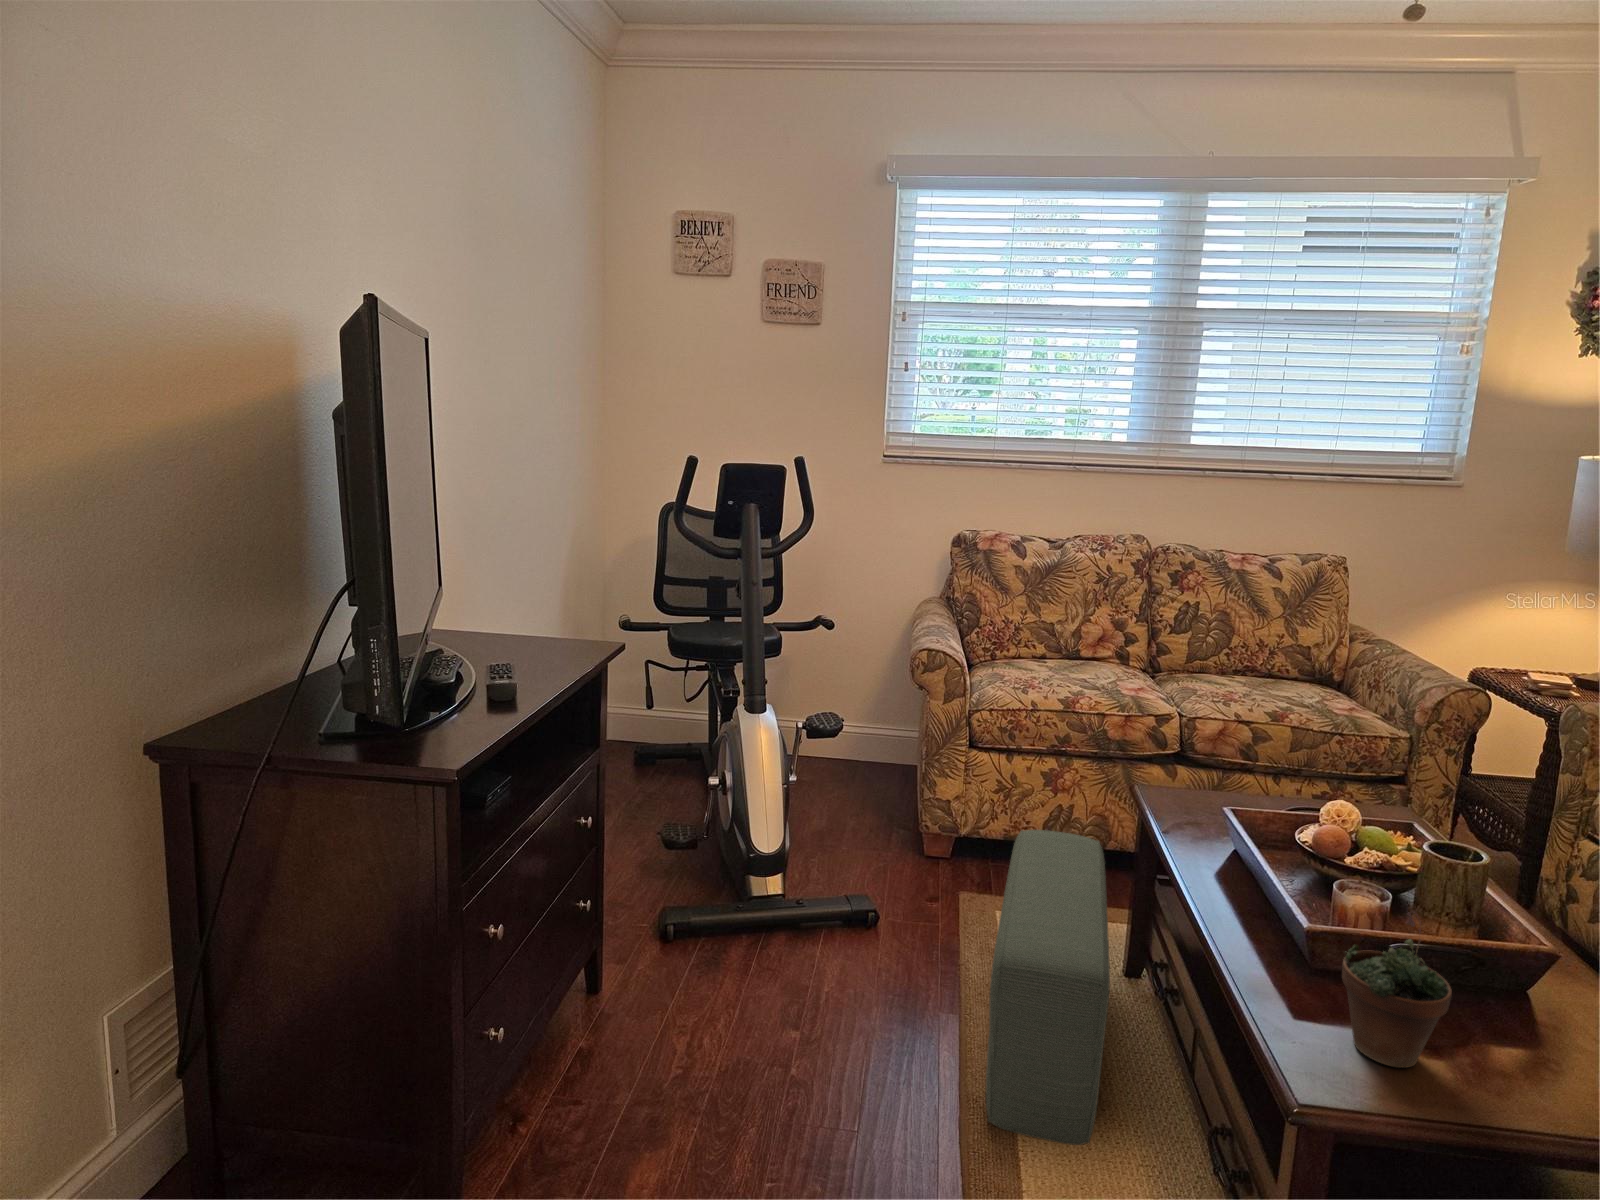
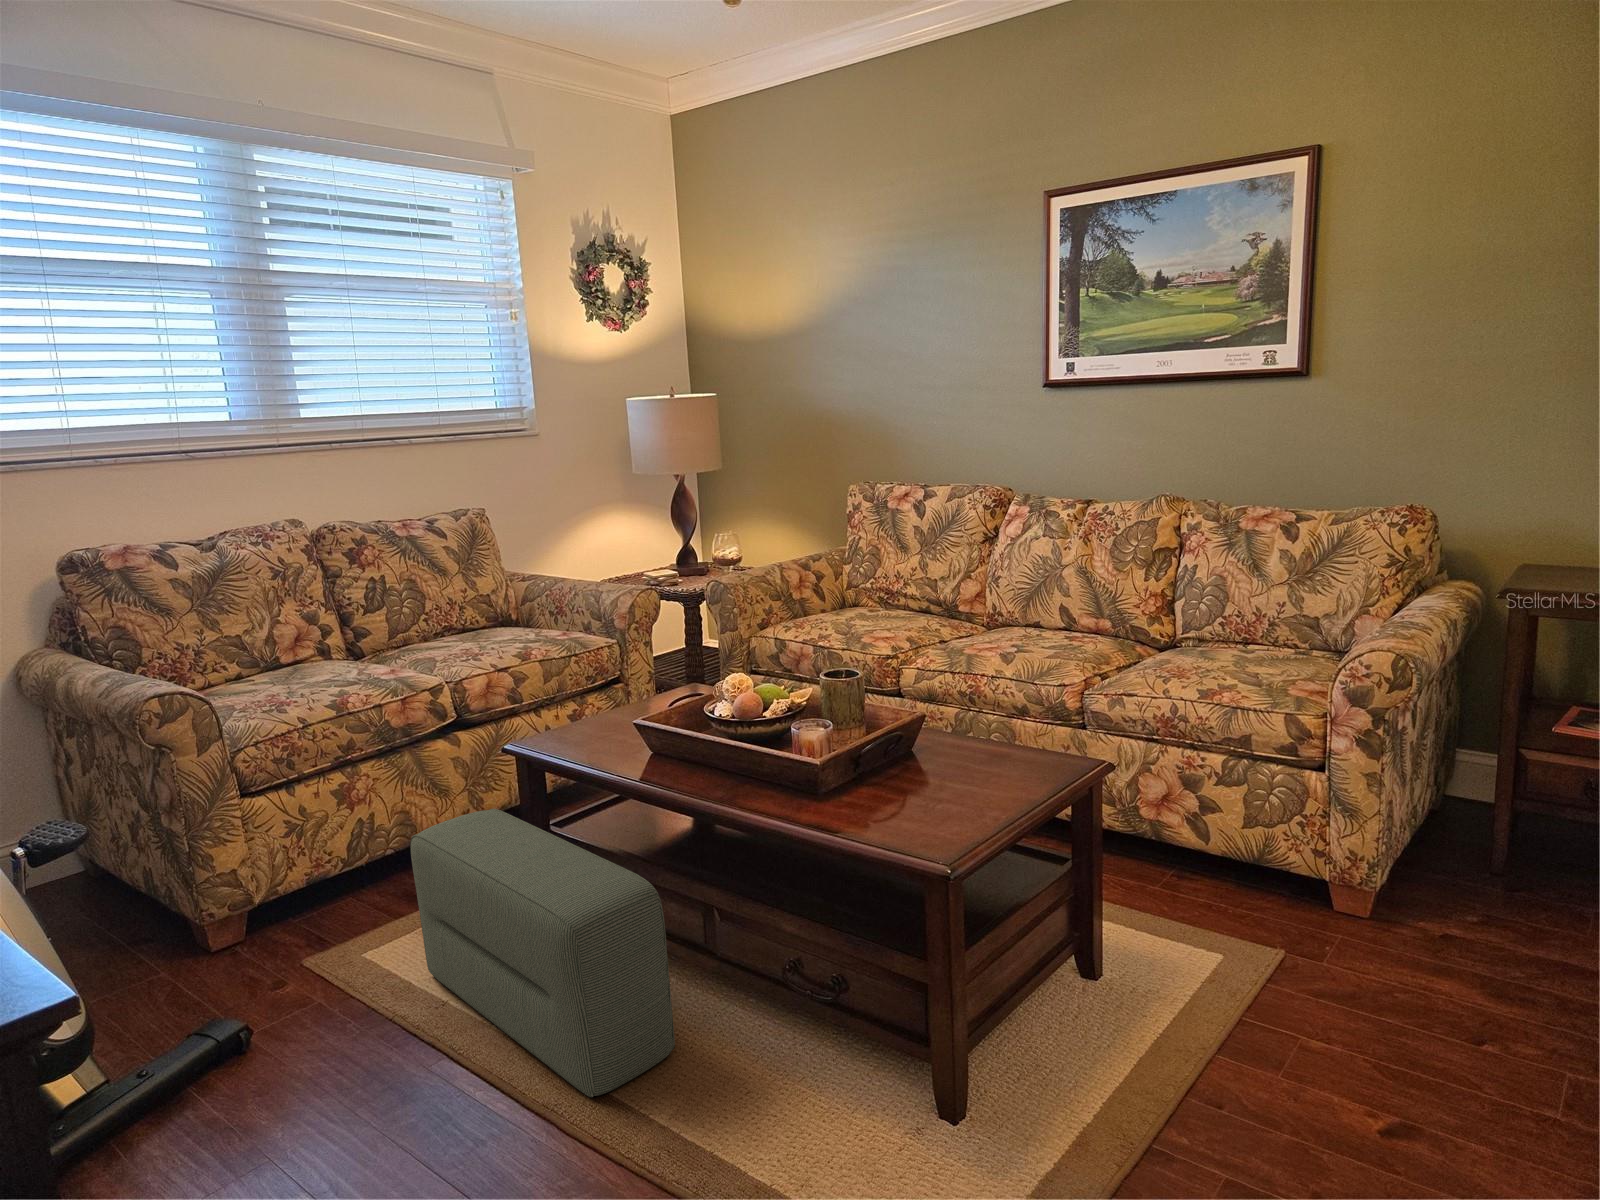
succulent plant: present [1342,911,1452,1068] -> none [851,691,922,808]

